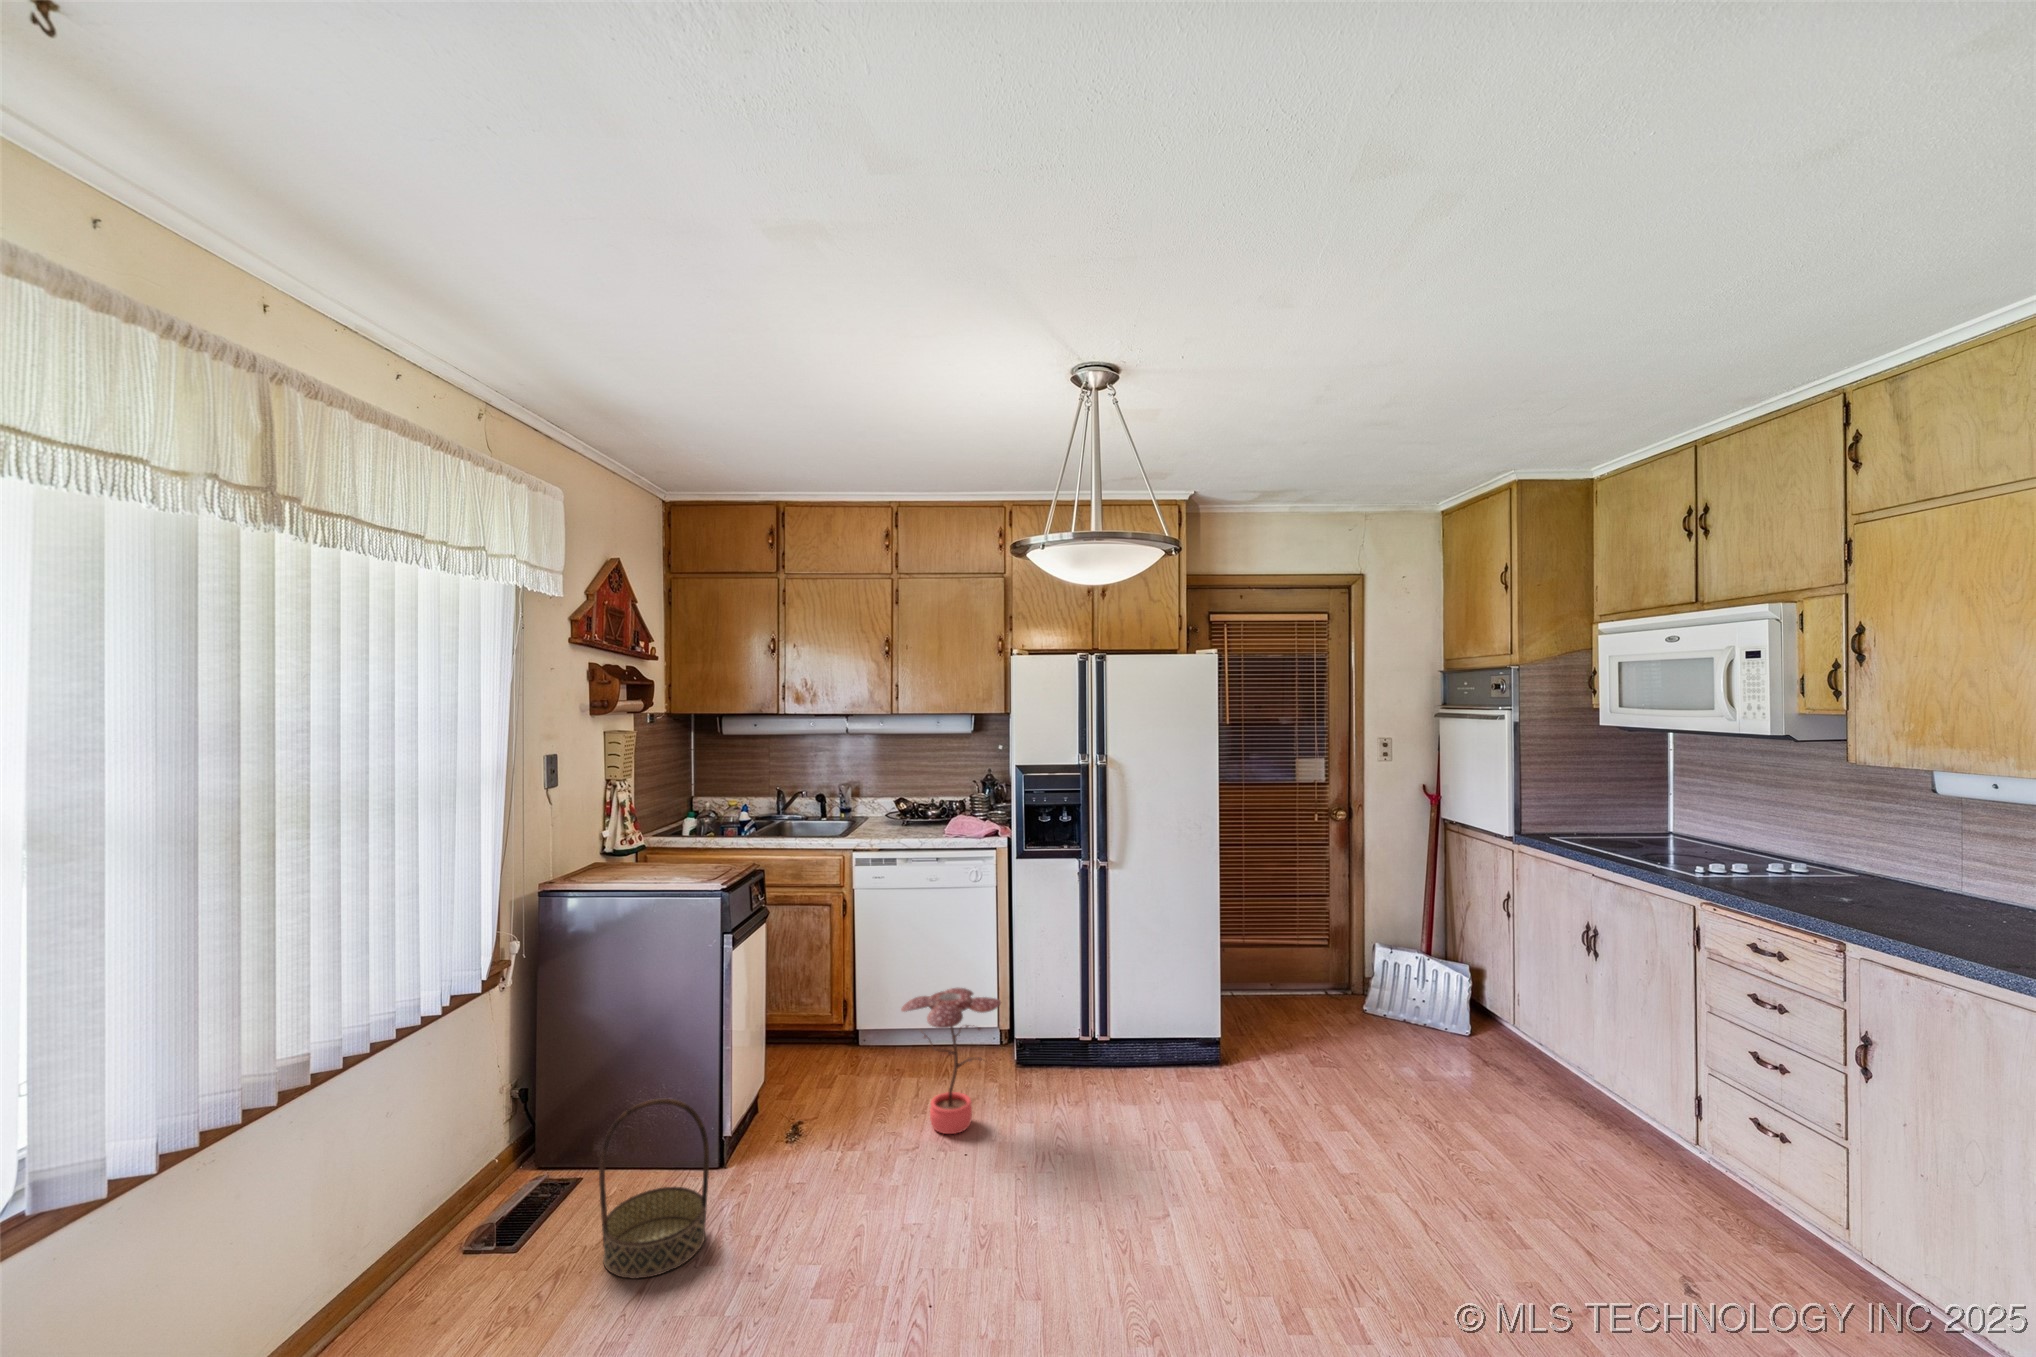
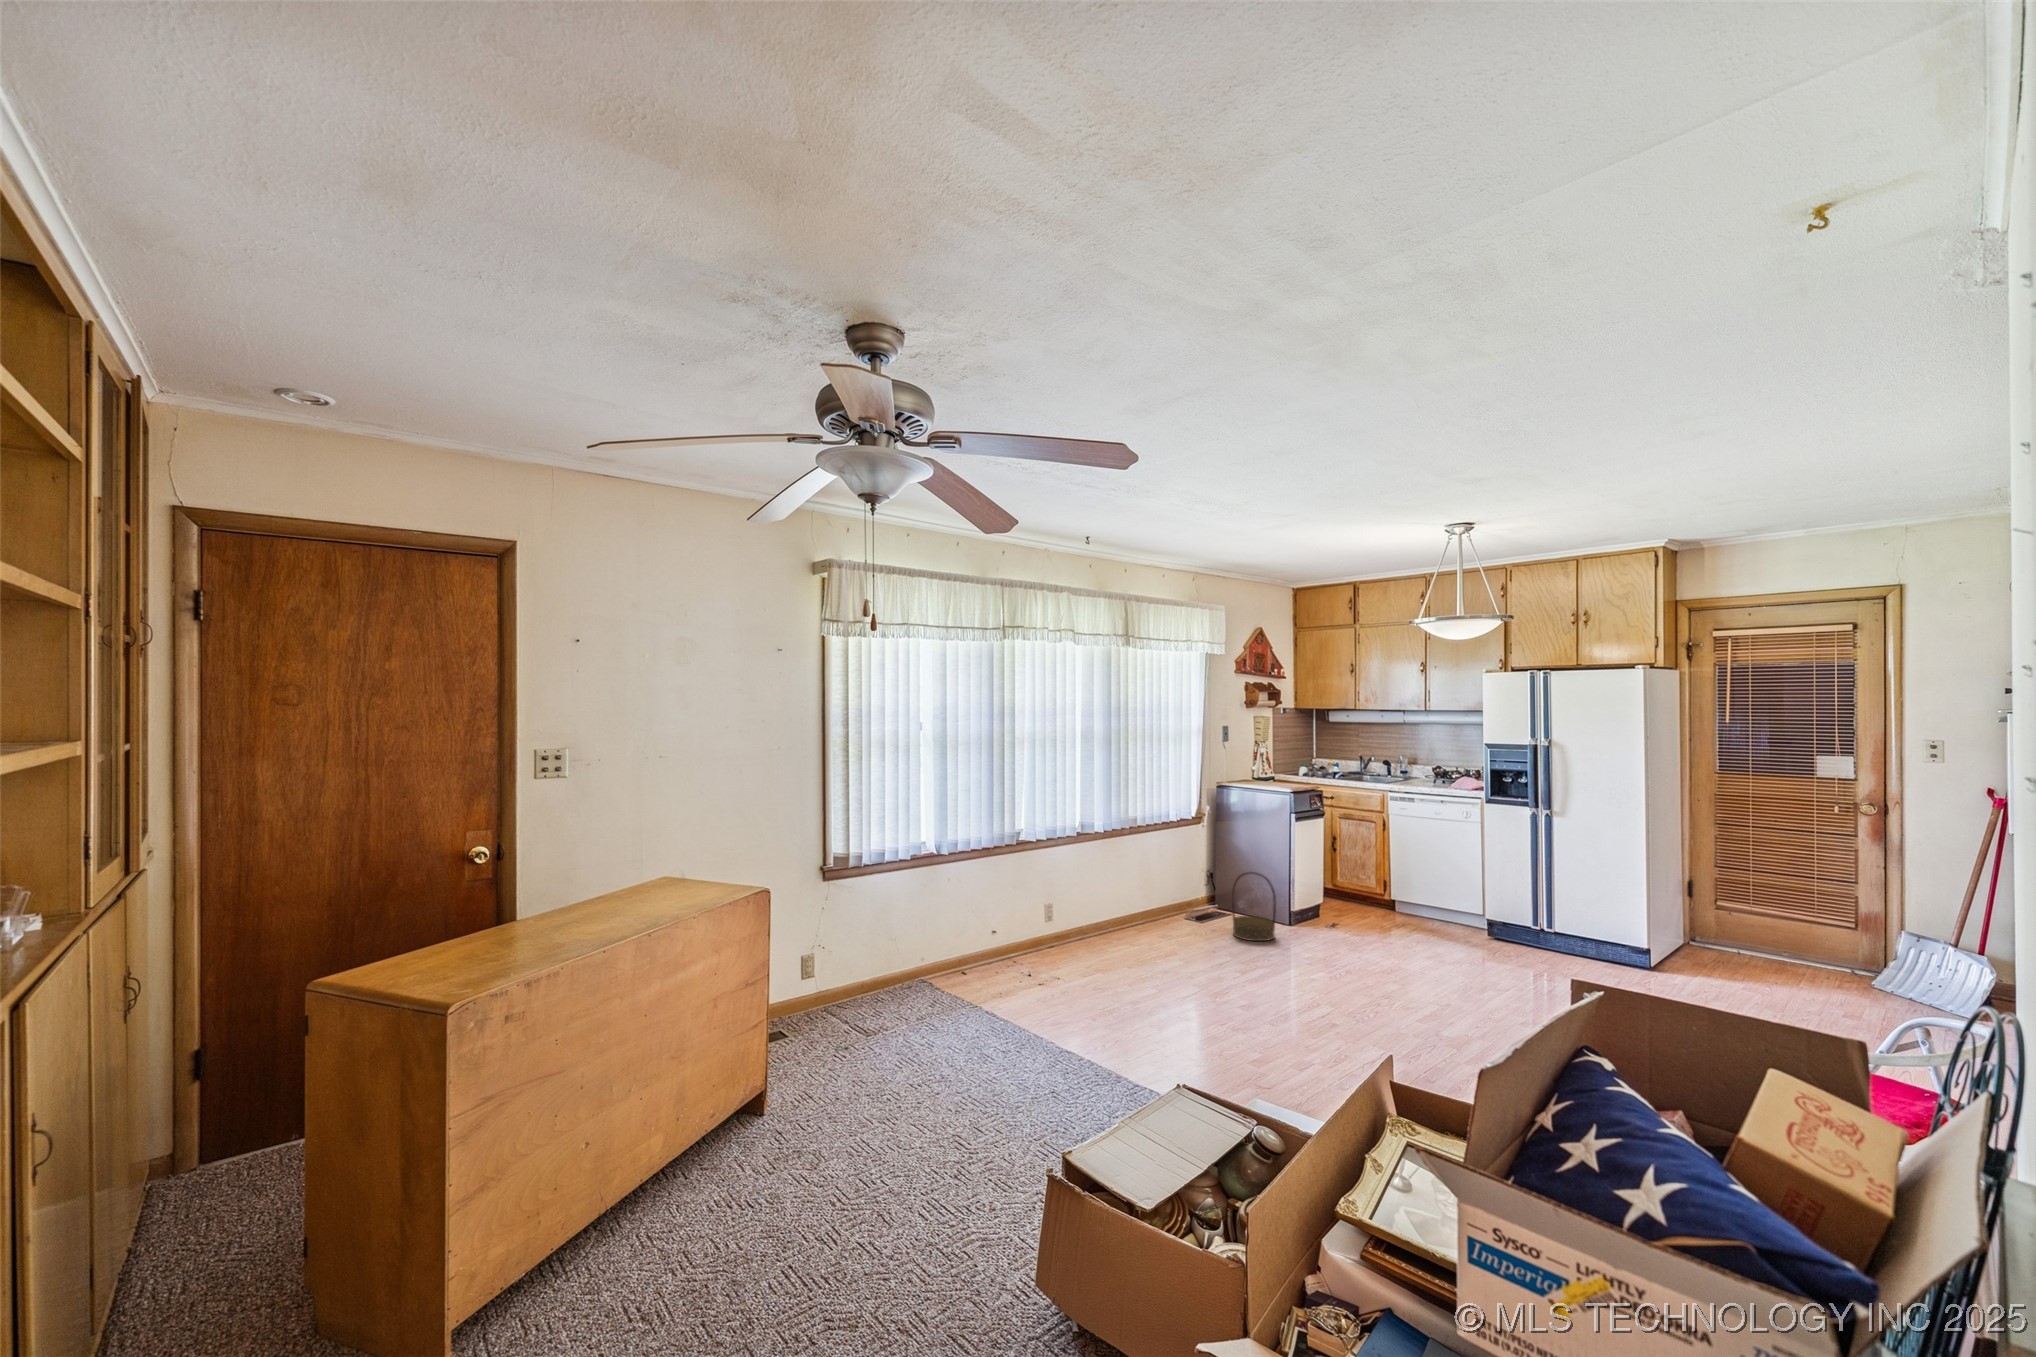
potted plant: present [901,988,1001,1134] -> none [1391,868,1451,946]

